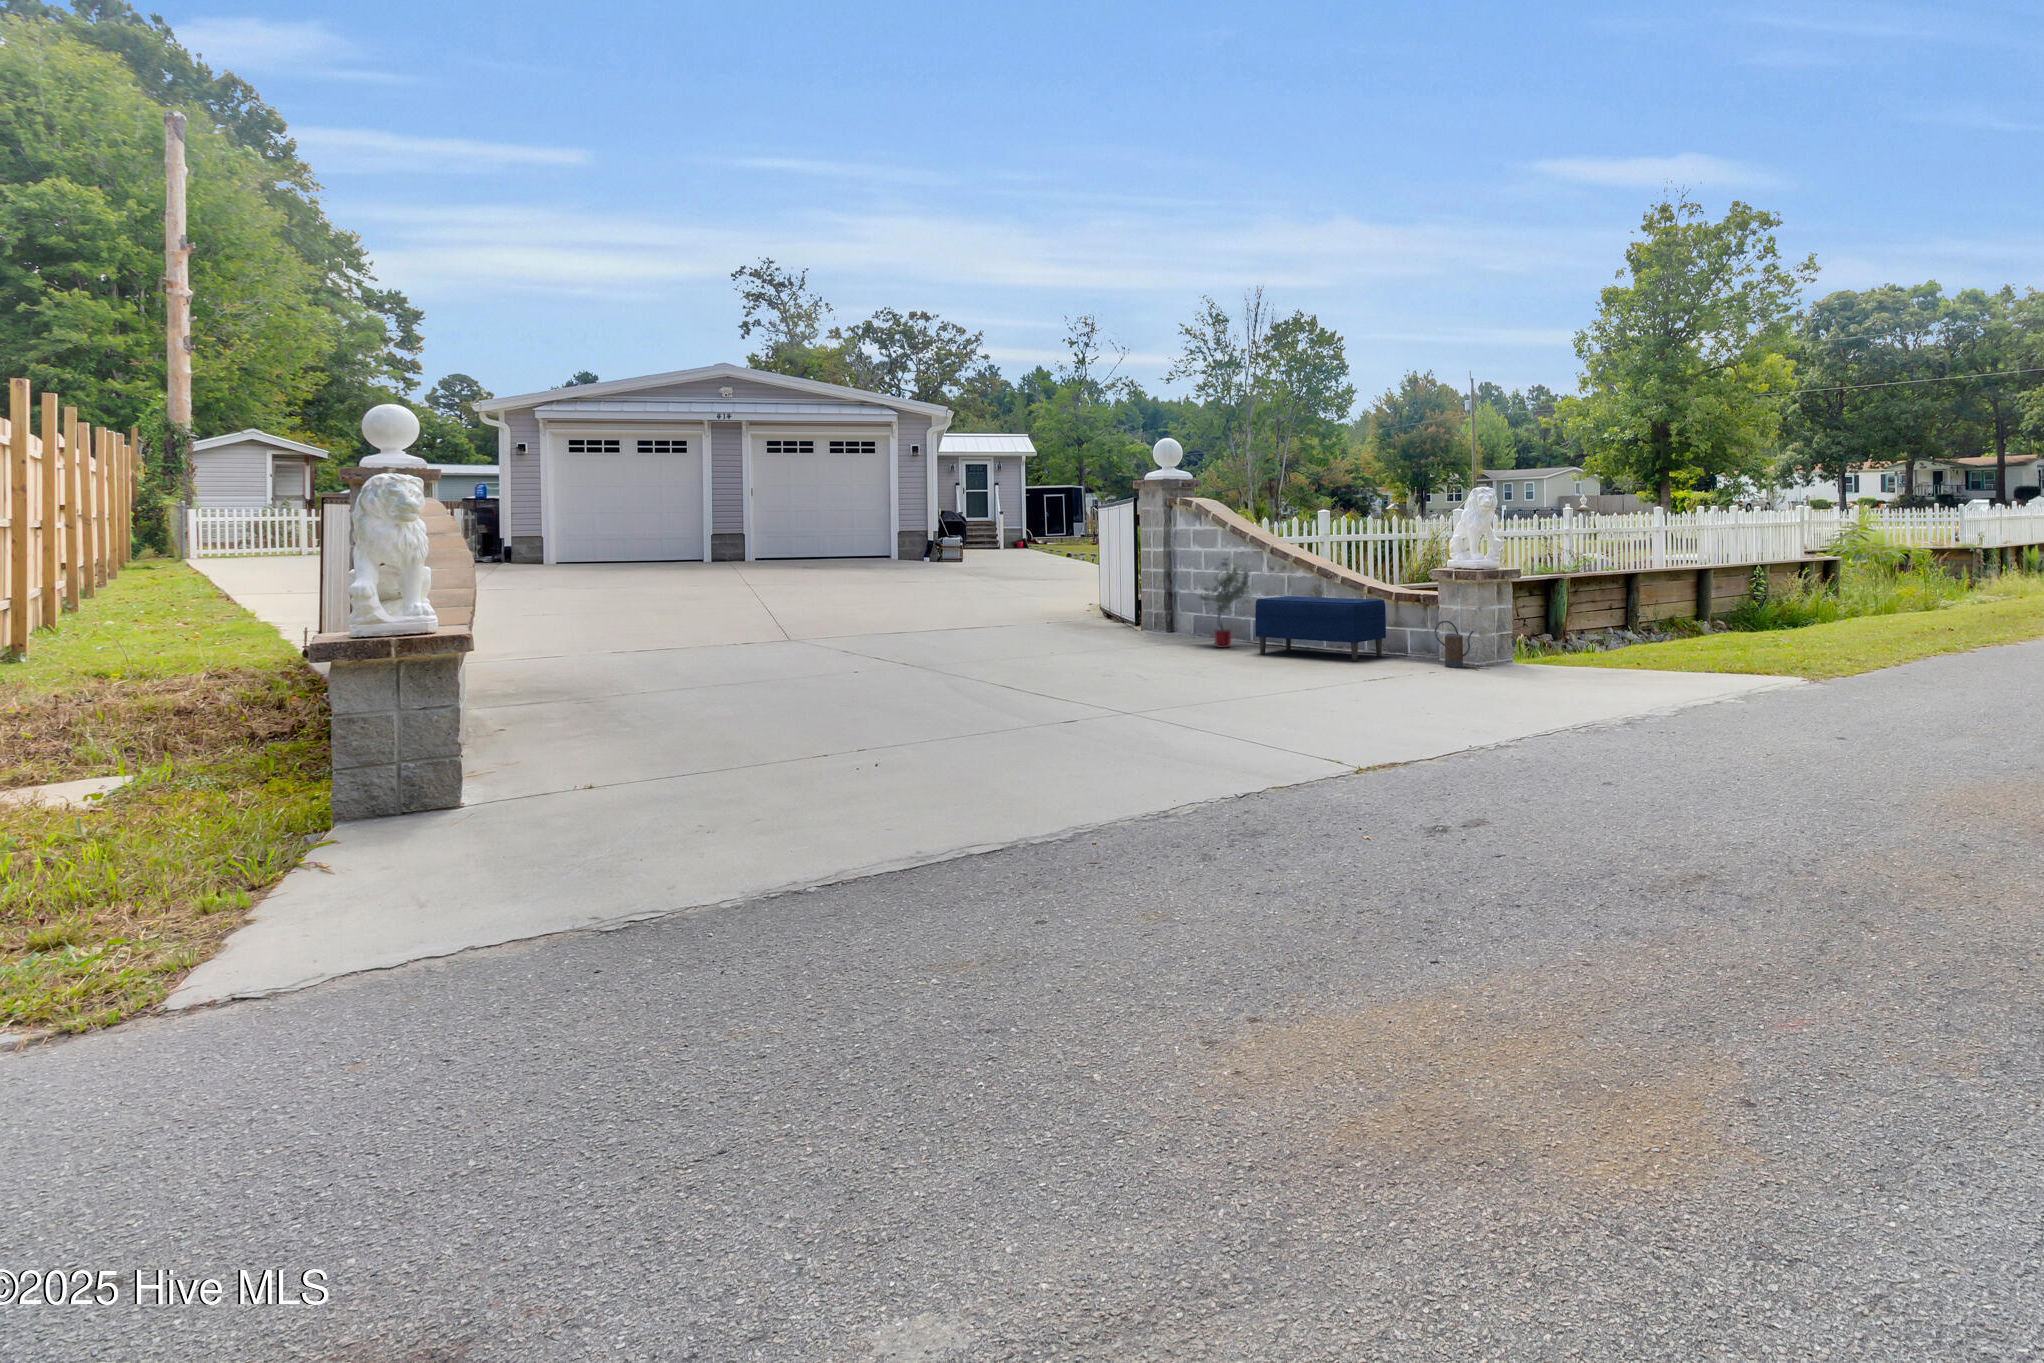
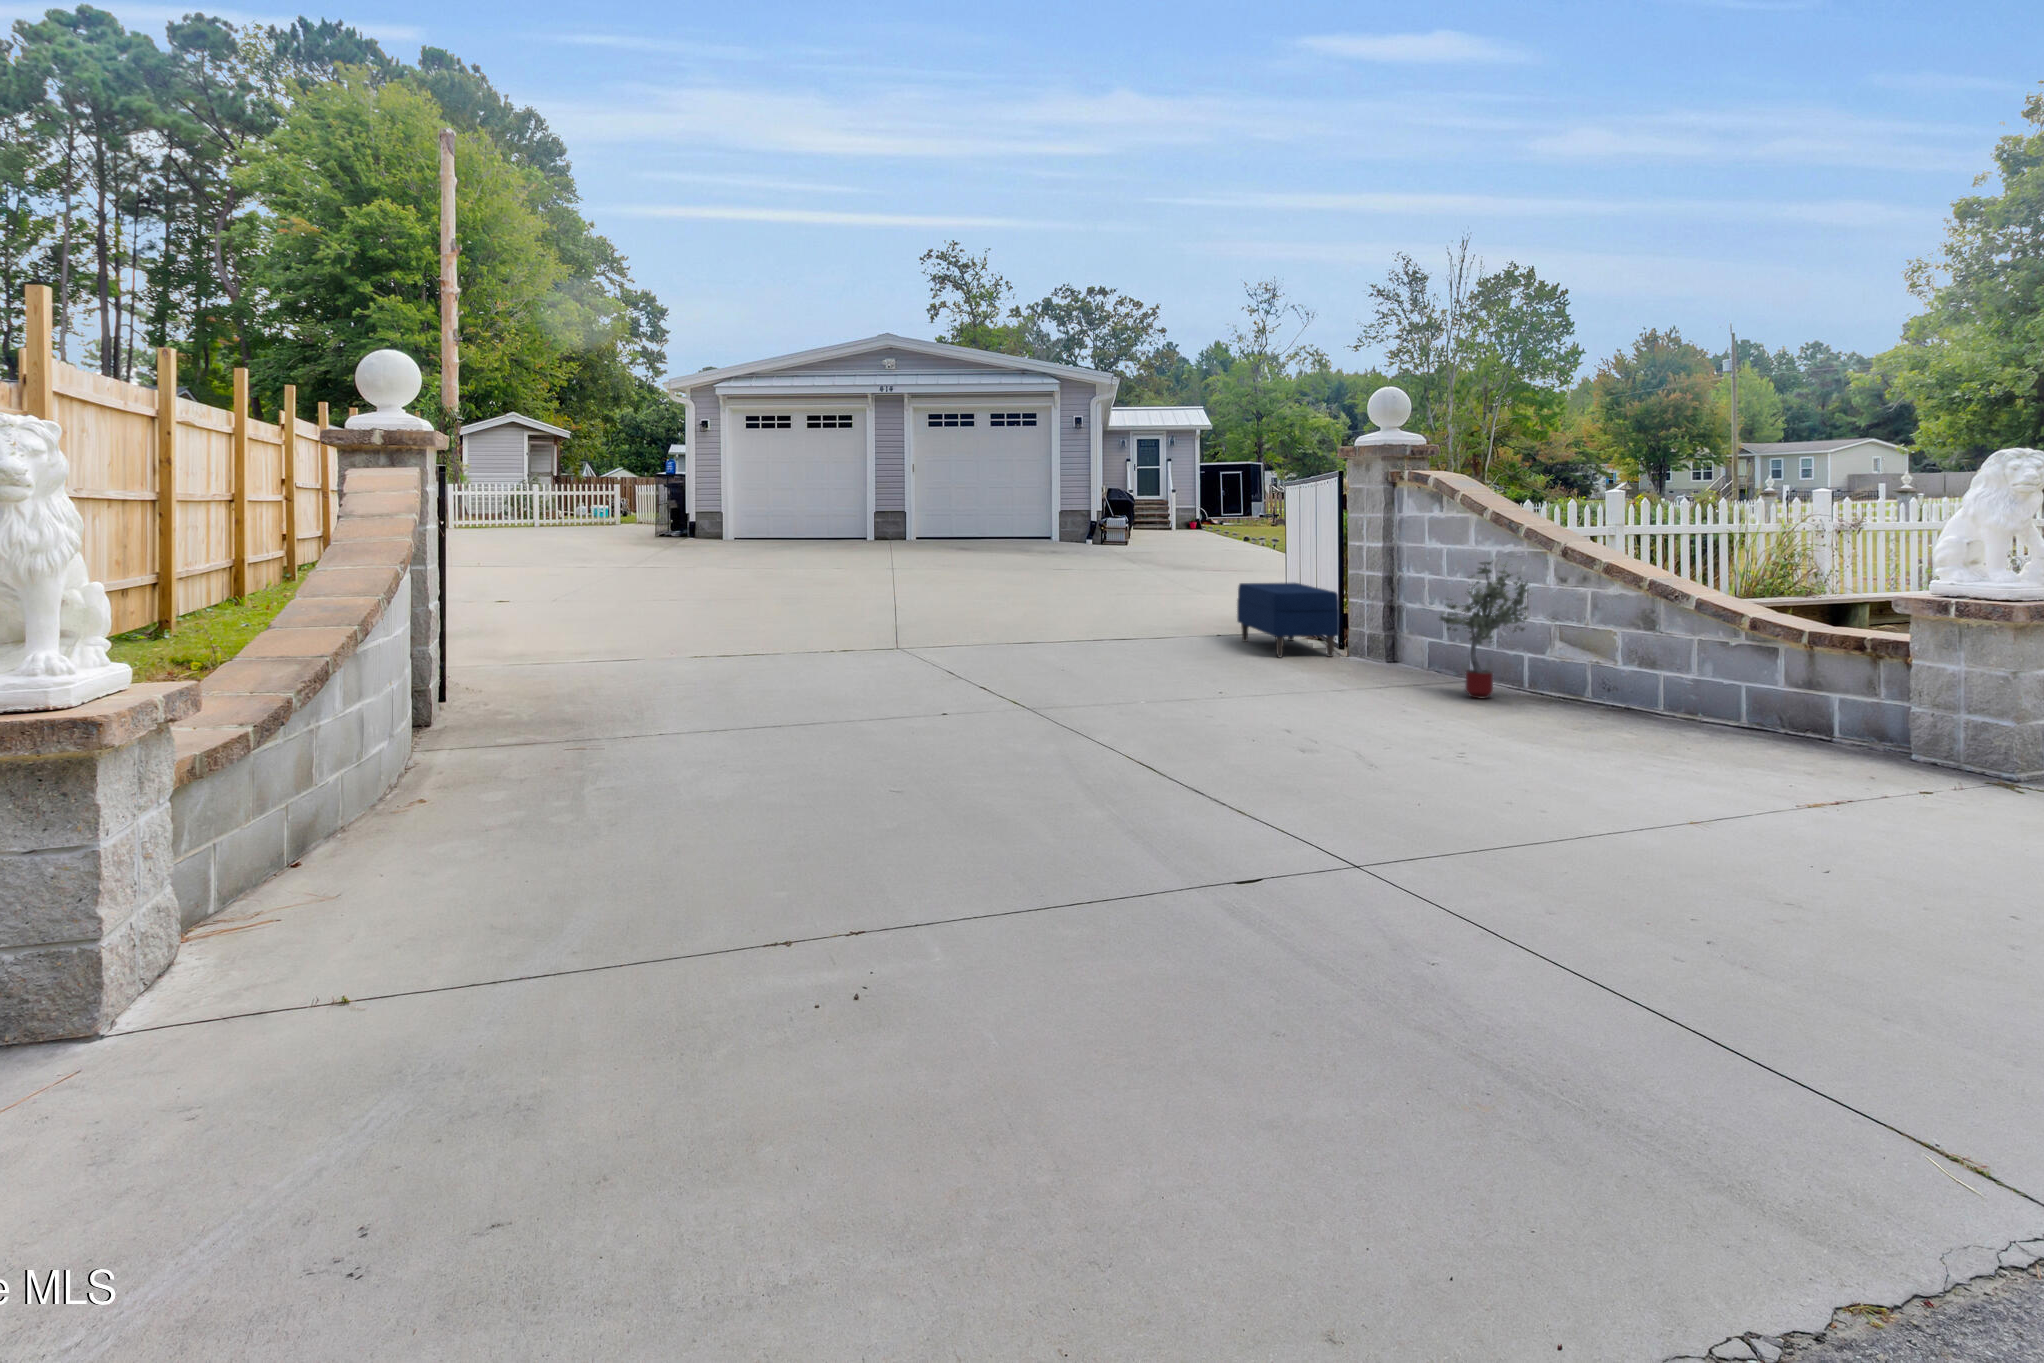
bench: present [1255,596,1386,661] -> present [1237,583,1339,657]
watering can: present [1434,621,1474,667] -> none [1918,695,2016,785]

